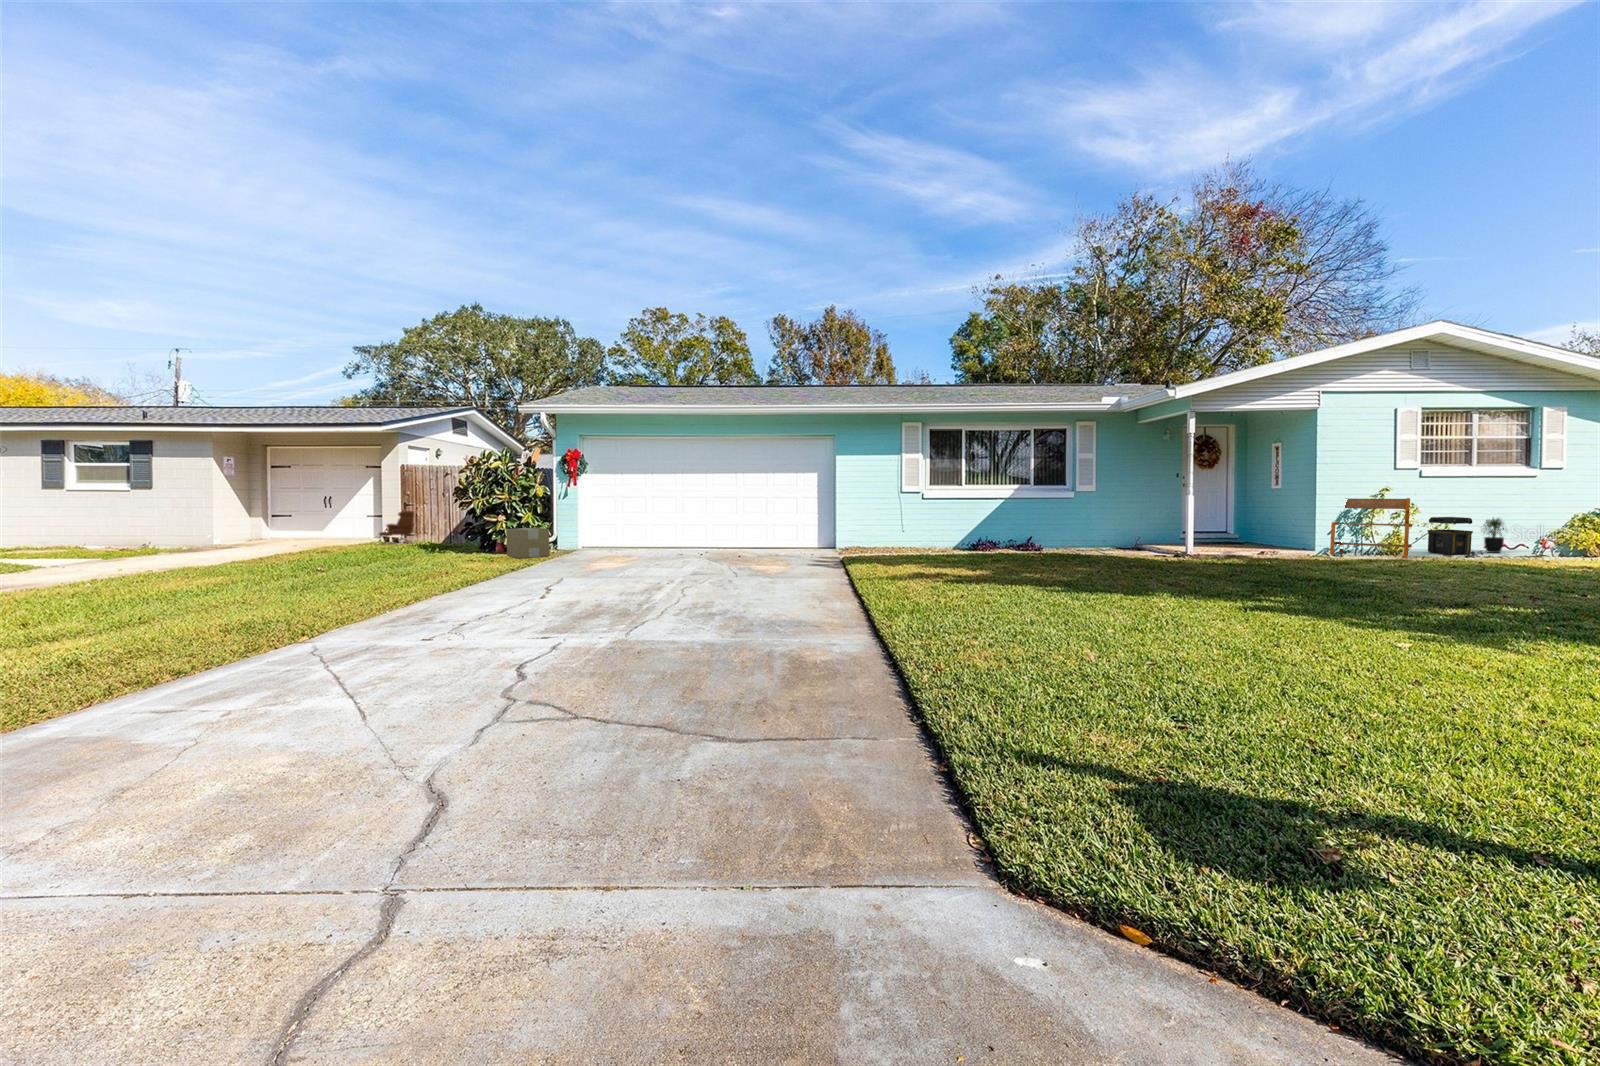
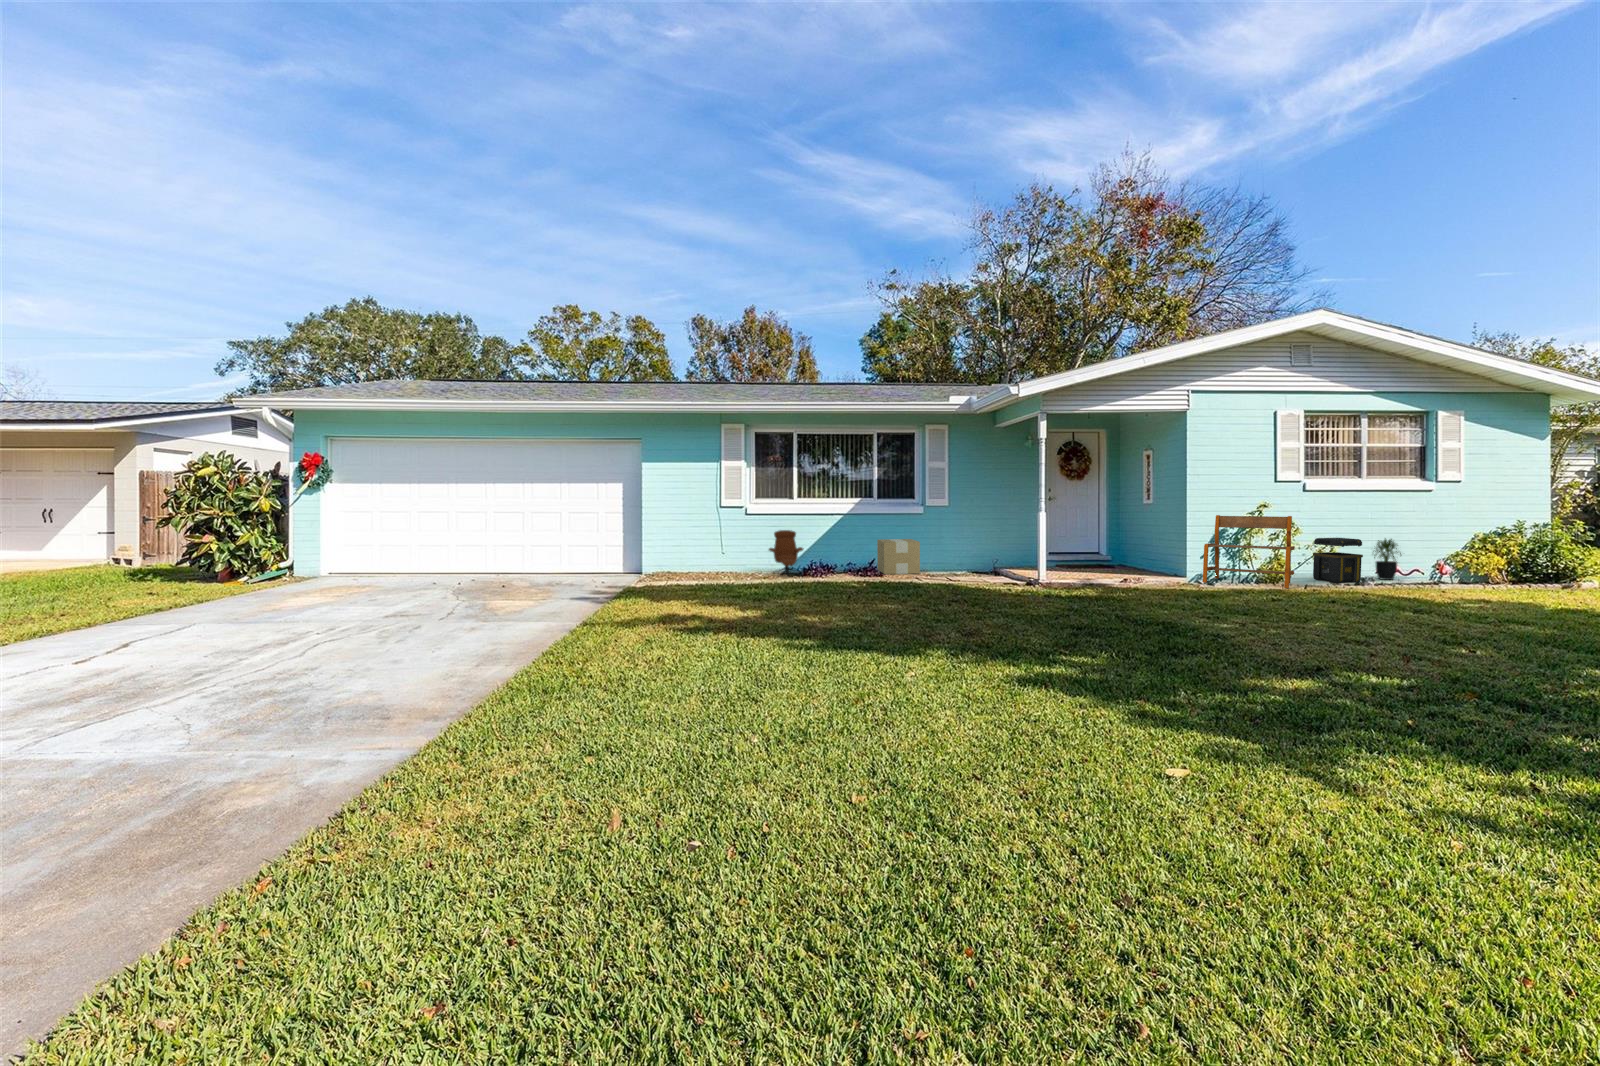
lounge chair: present [379,511,414,544] -> present [769,530,803,575]
cardboard box: present [506,528,550,558] -> present [877,539,920,574]

